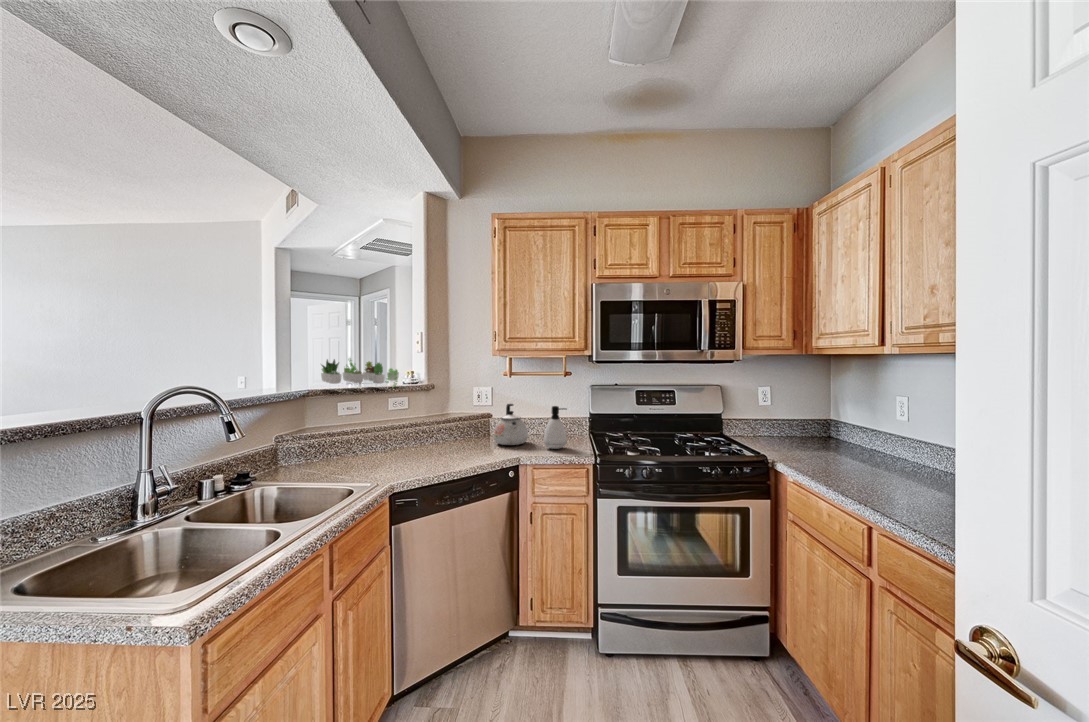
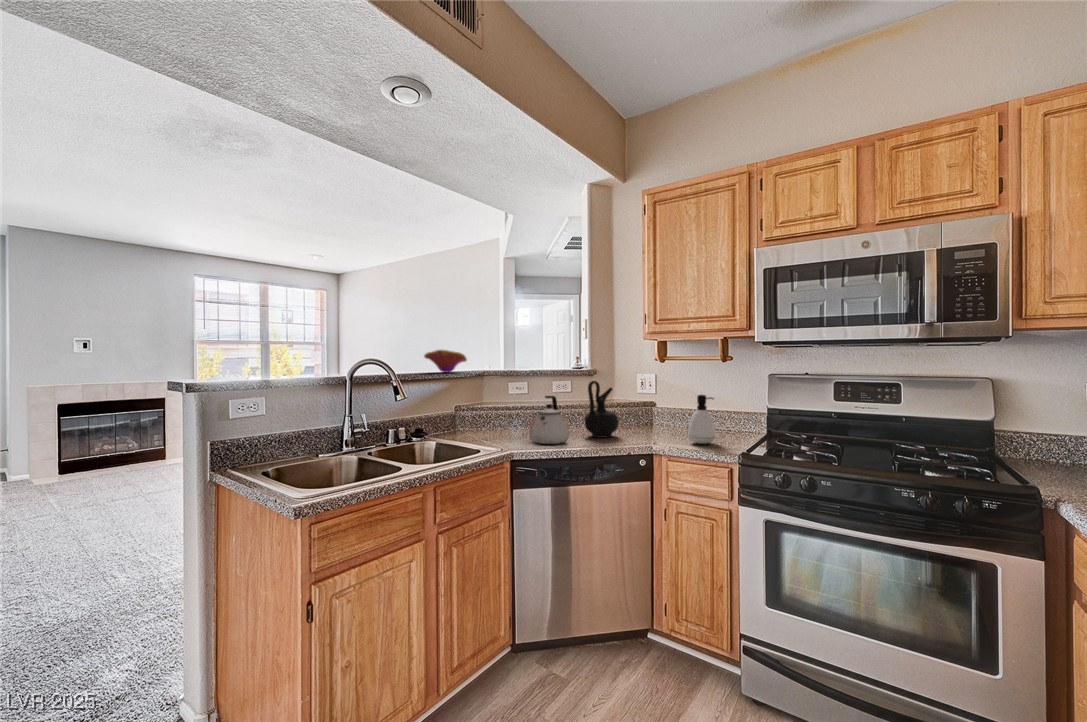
succulent plant: present [321,358,399,387] -> none [497,342,563,373]
decorative bowl: none [202,364,268,392] -> present [424,350,467,373]
ceramic jug: none [444,397,478,454] -> present [585,381,618,438]
kettle: present [494,404,528,445] -> present [529,396,569,444]

